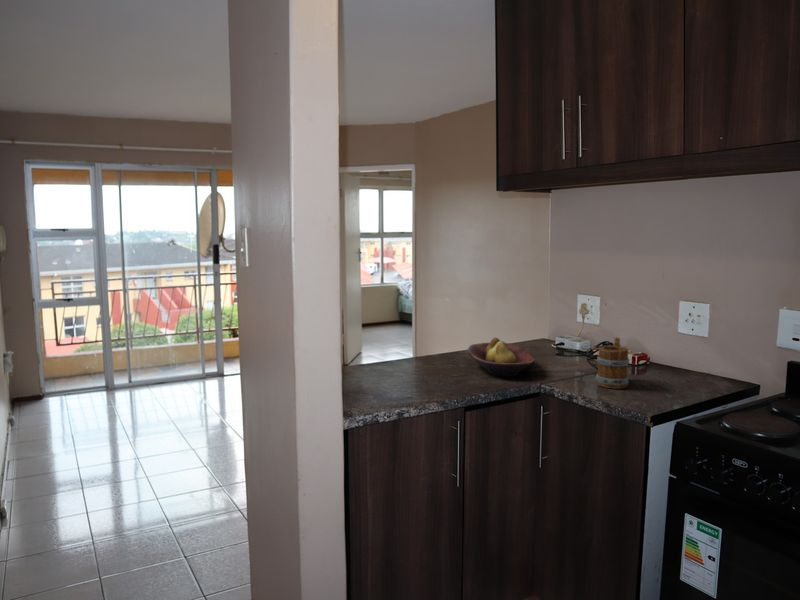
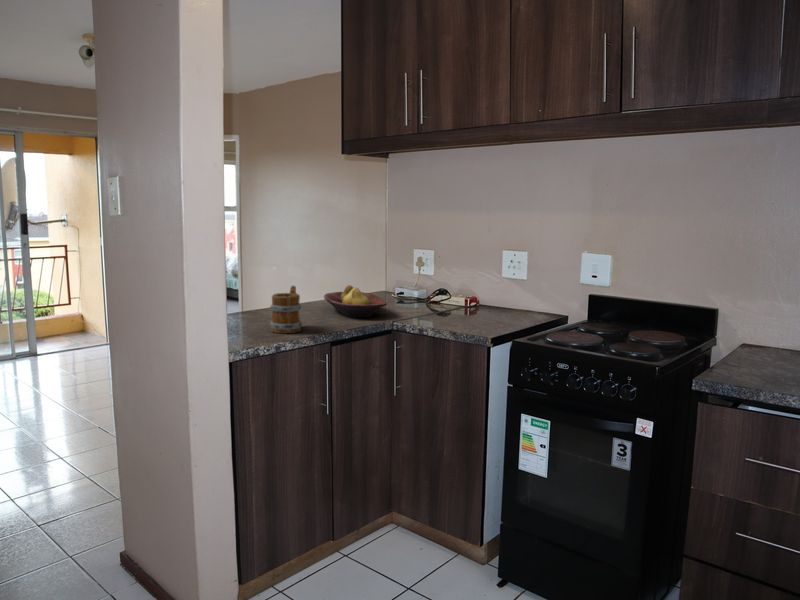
mug: present [596,338,629,388] -> present [270,286,302,333]

